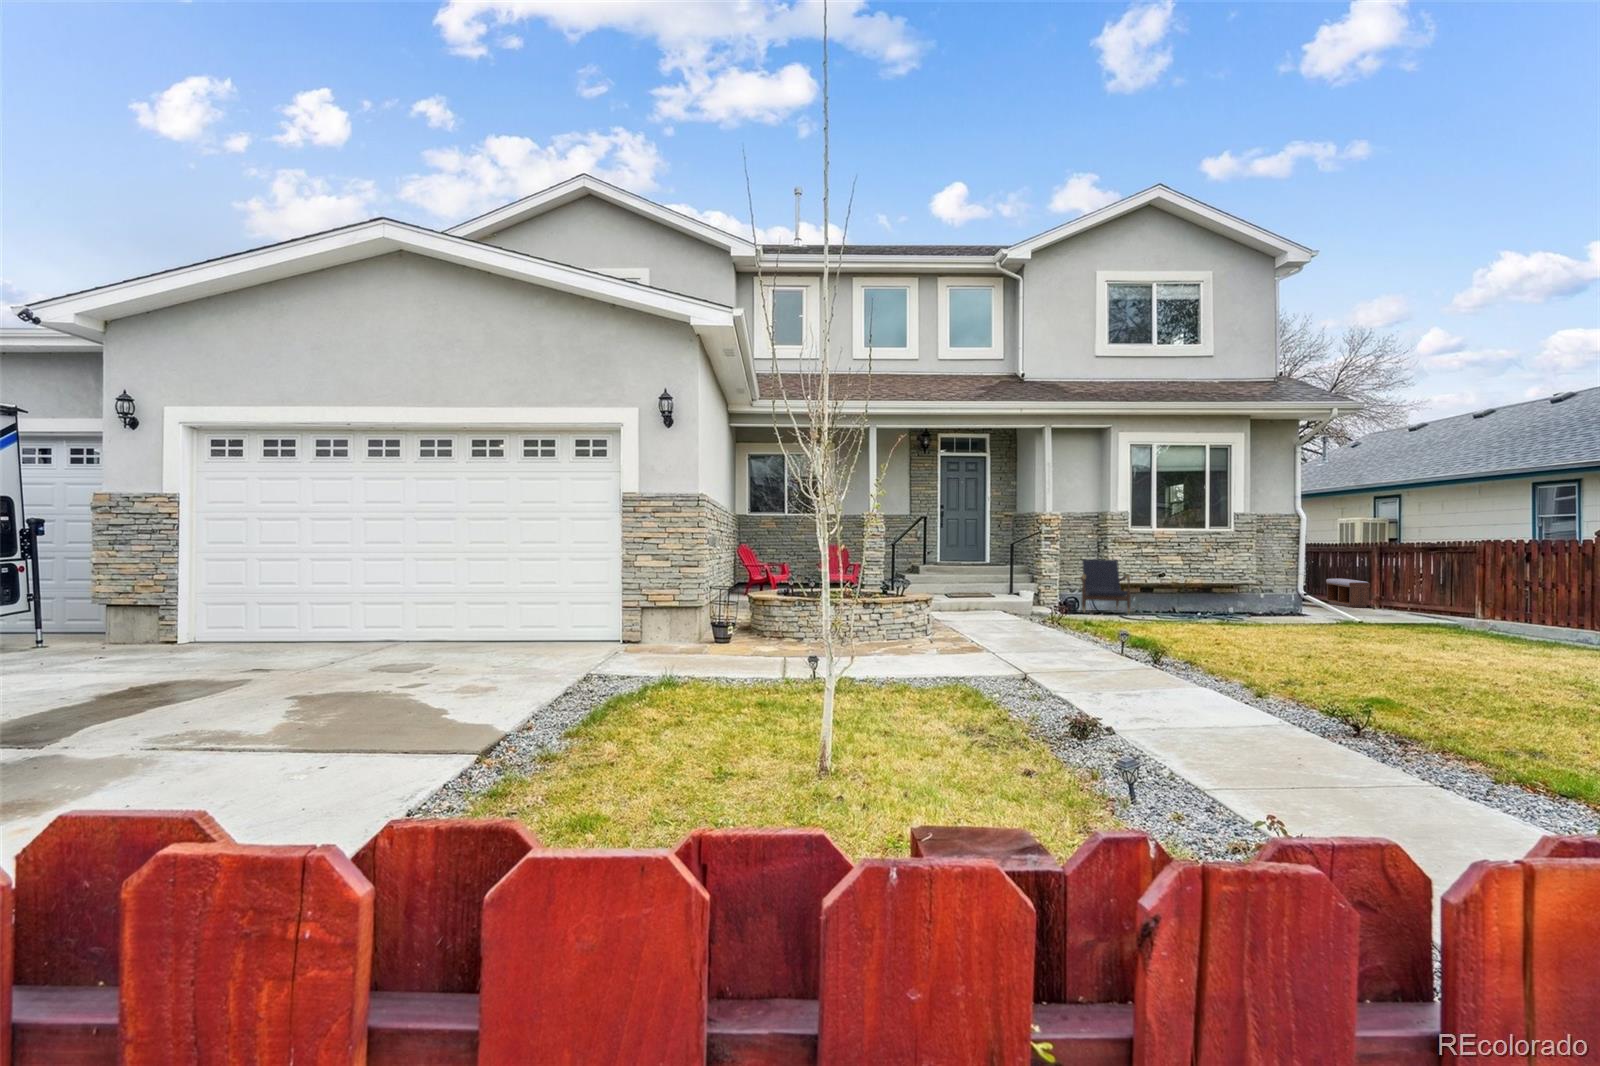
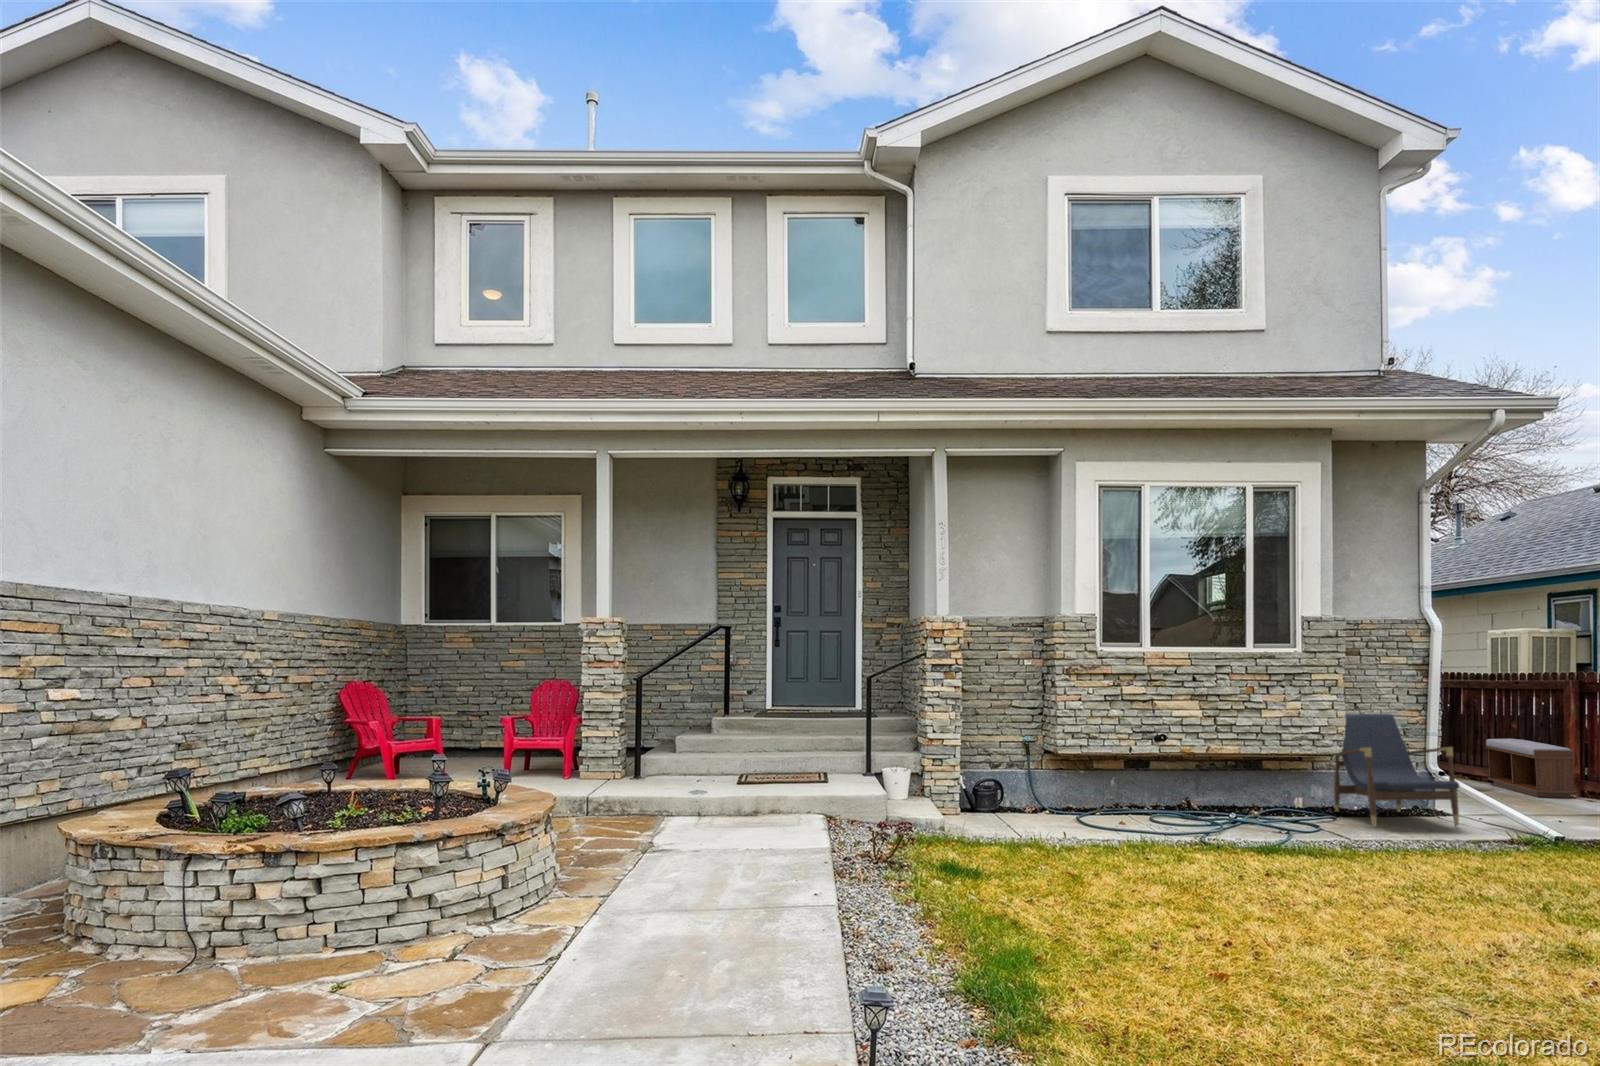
lounge chair: present [1080,560,1131,613] -> present [1334,714,1459,827]

